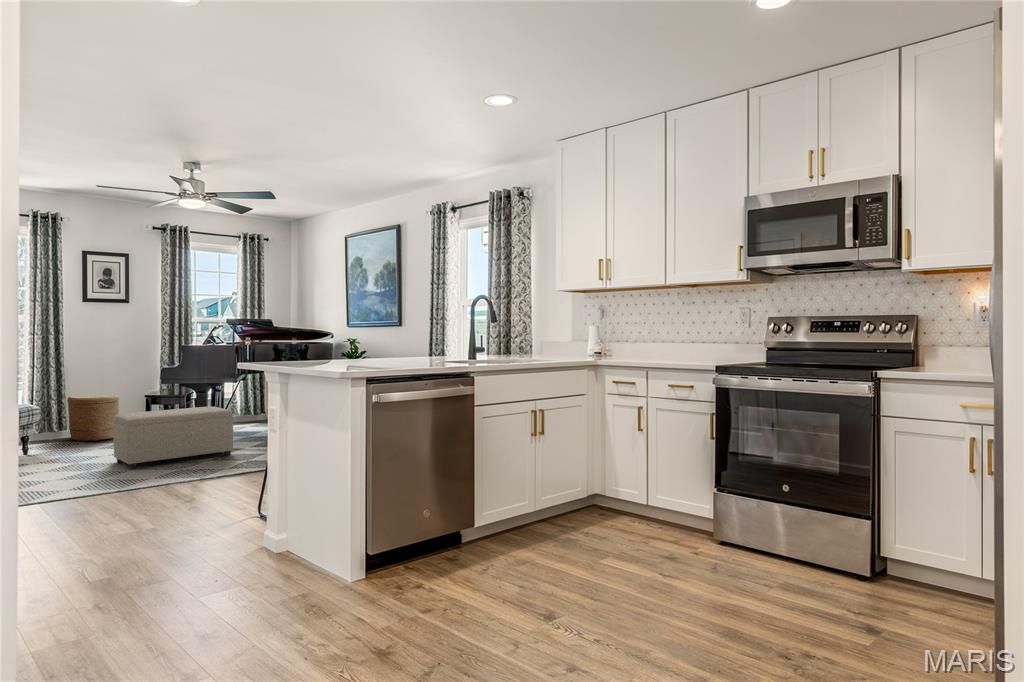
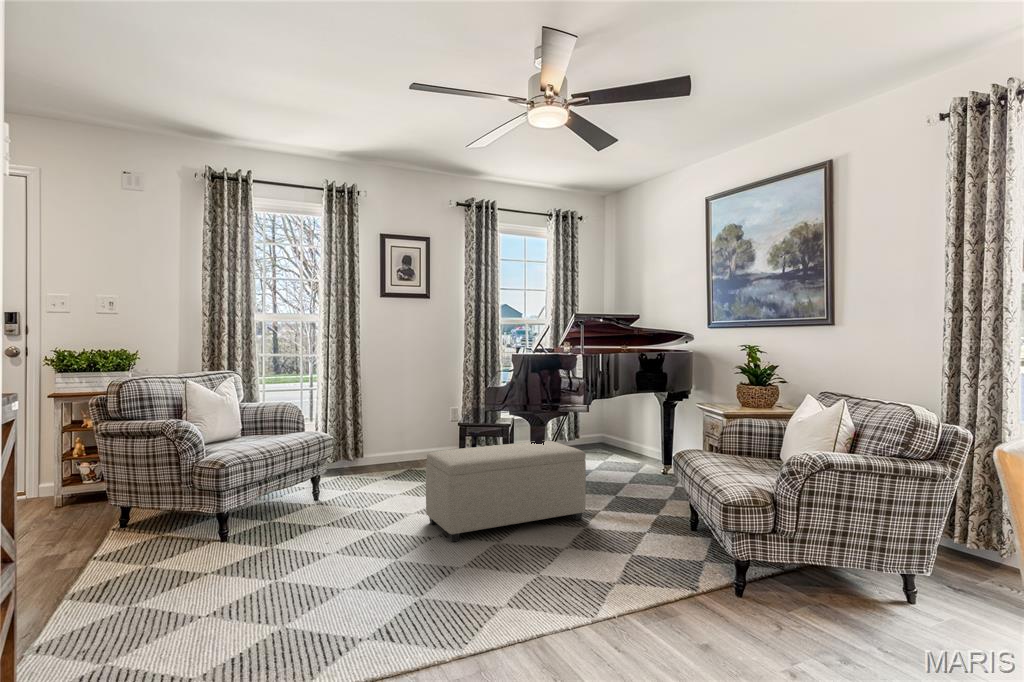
woven basket: present [67,394,119,441] -> none [364,413,421,476]

